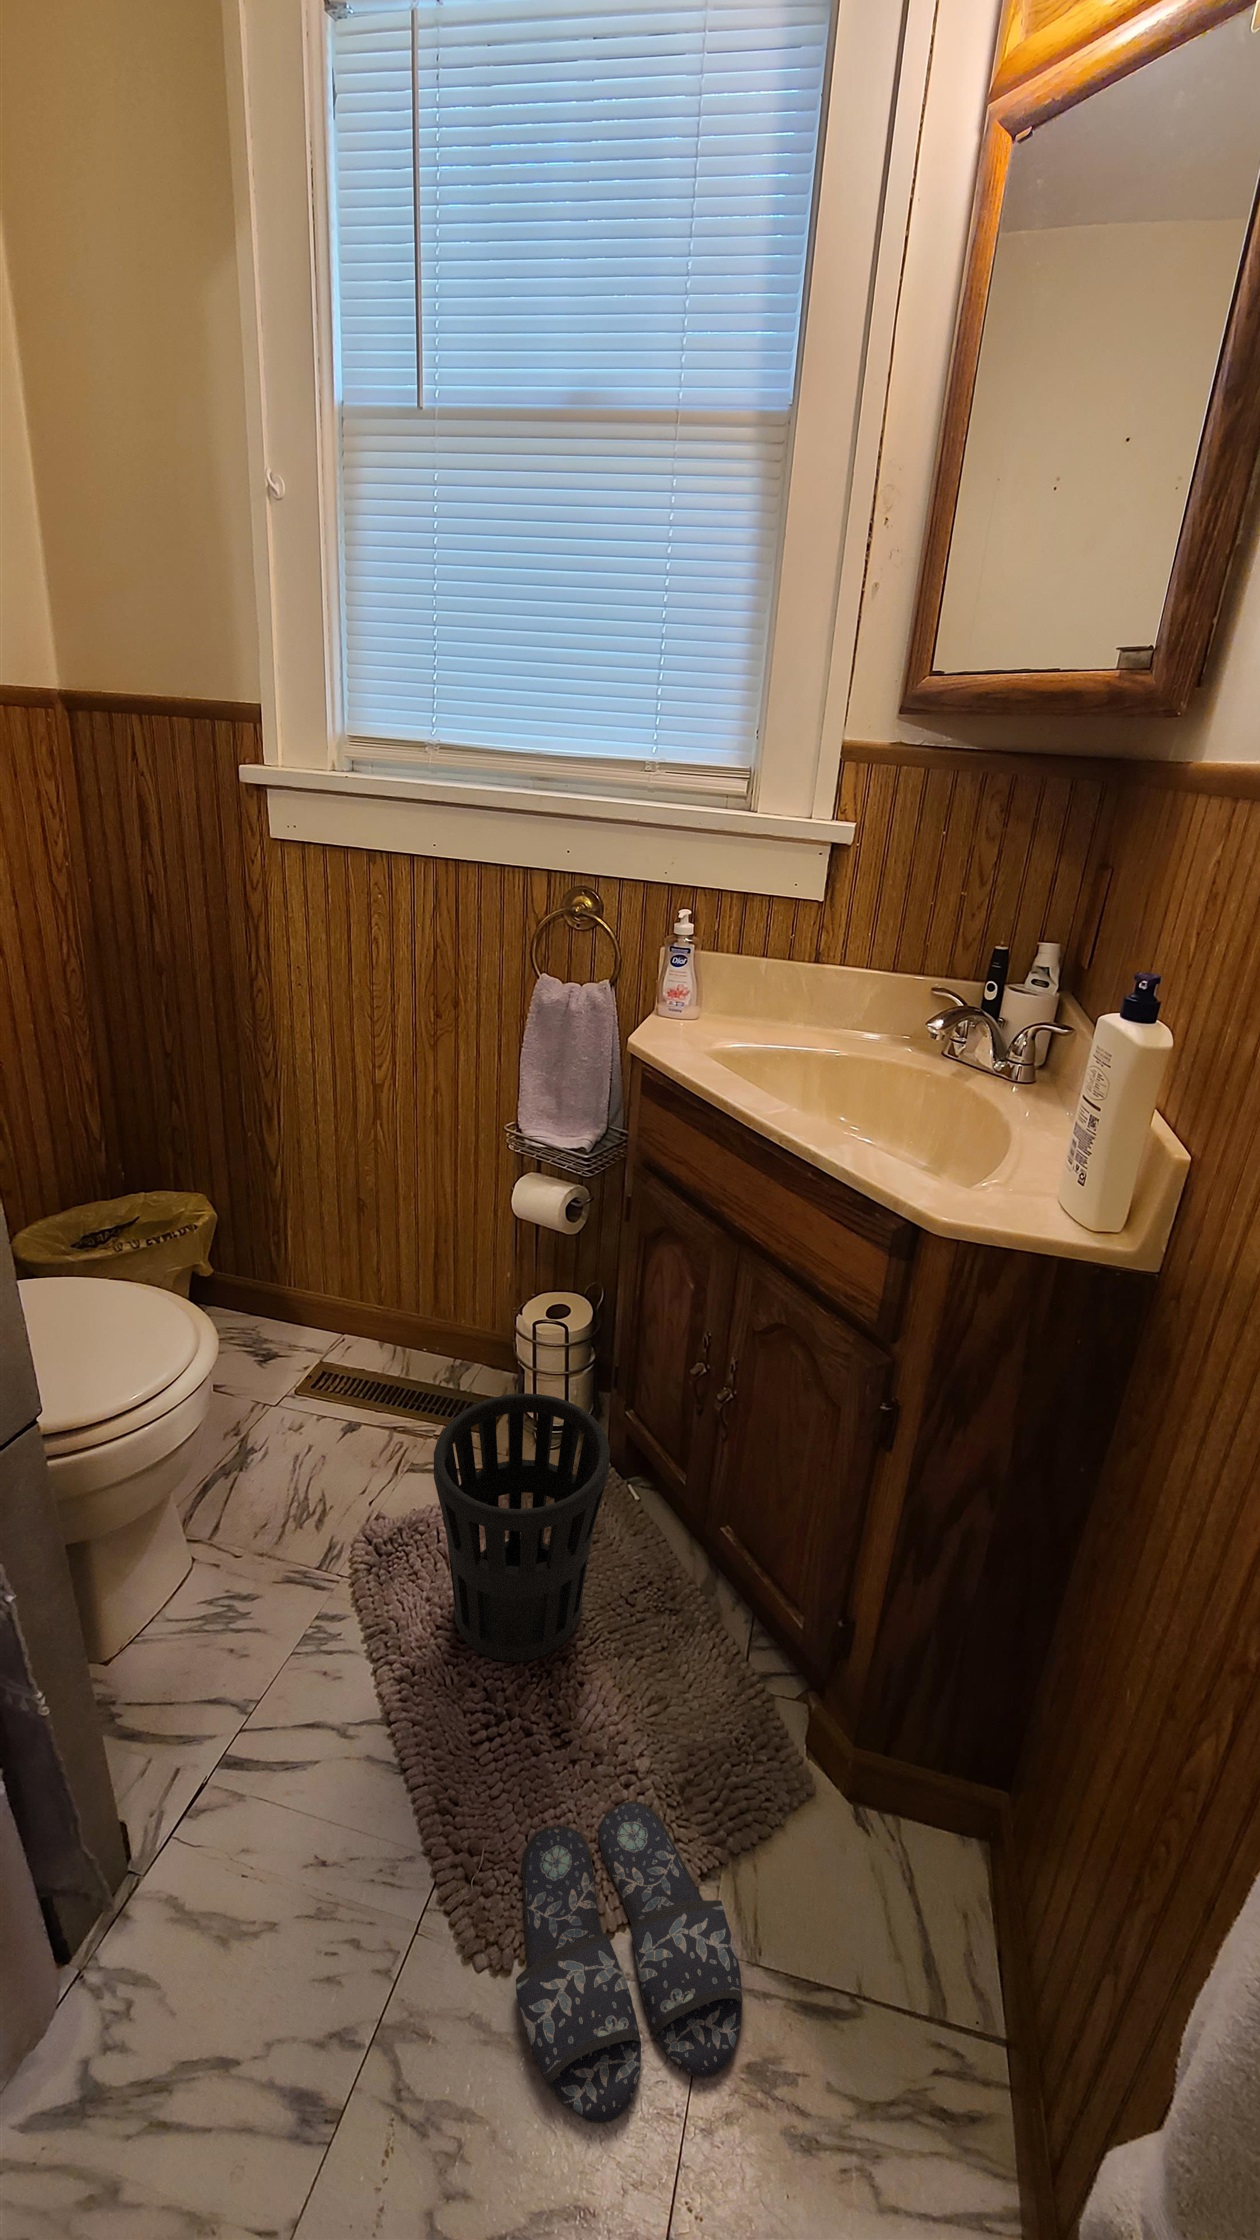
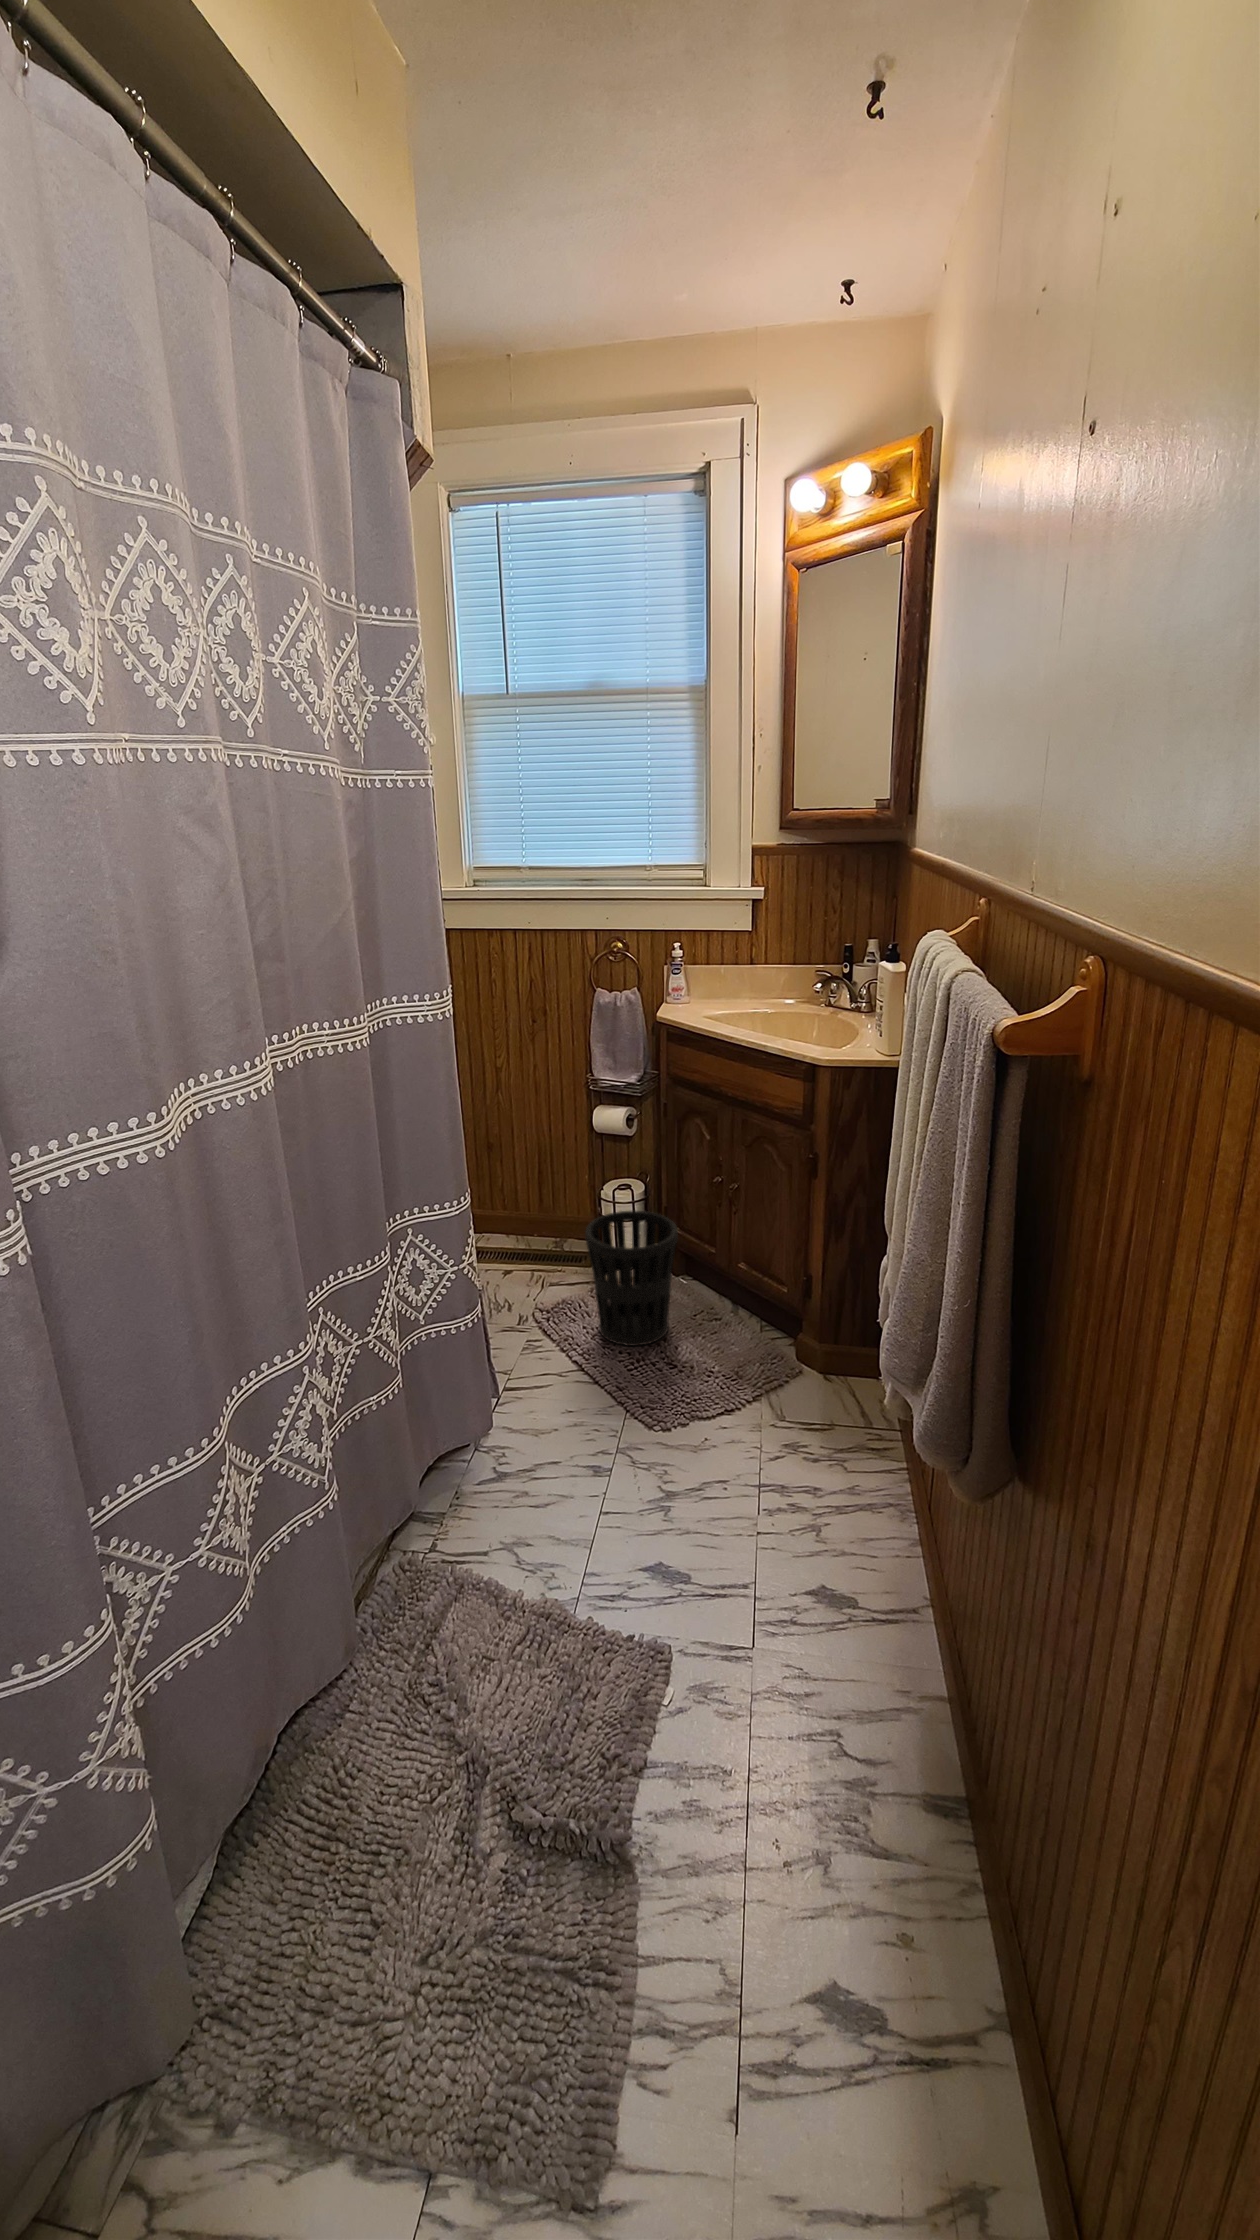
slippers: present [516,1801,742,2123] -> none [667,1383,783,1465]

